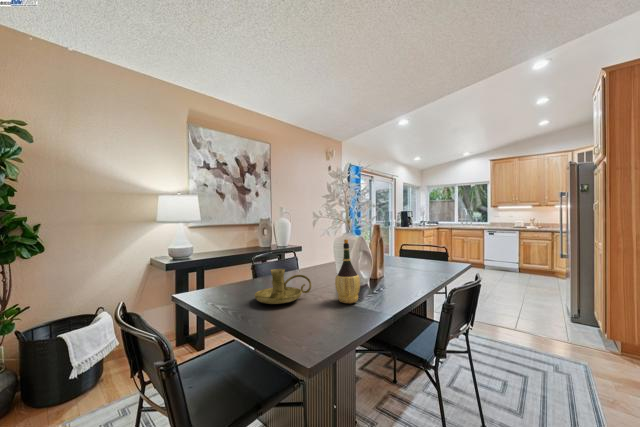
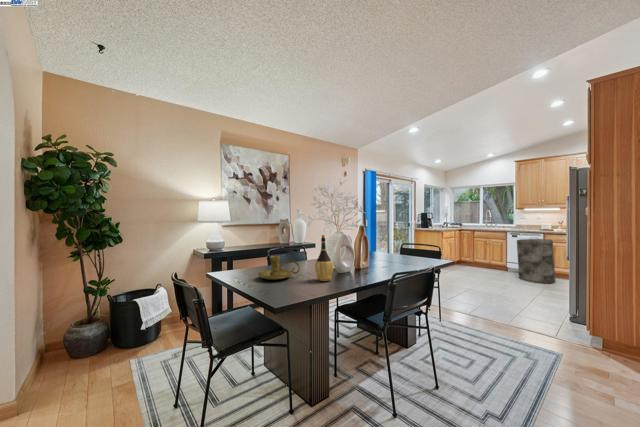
trash can: none [497,236,534,281] -> present [517,238,555,283]

